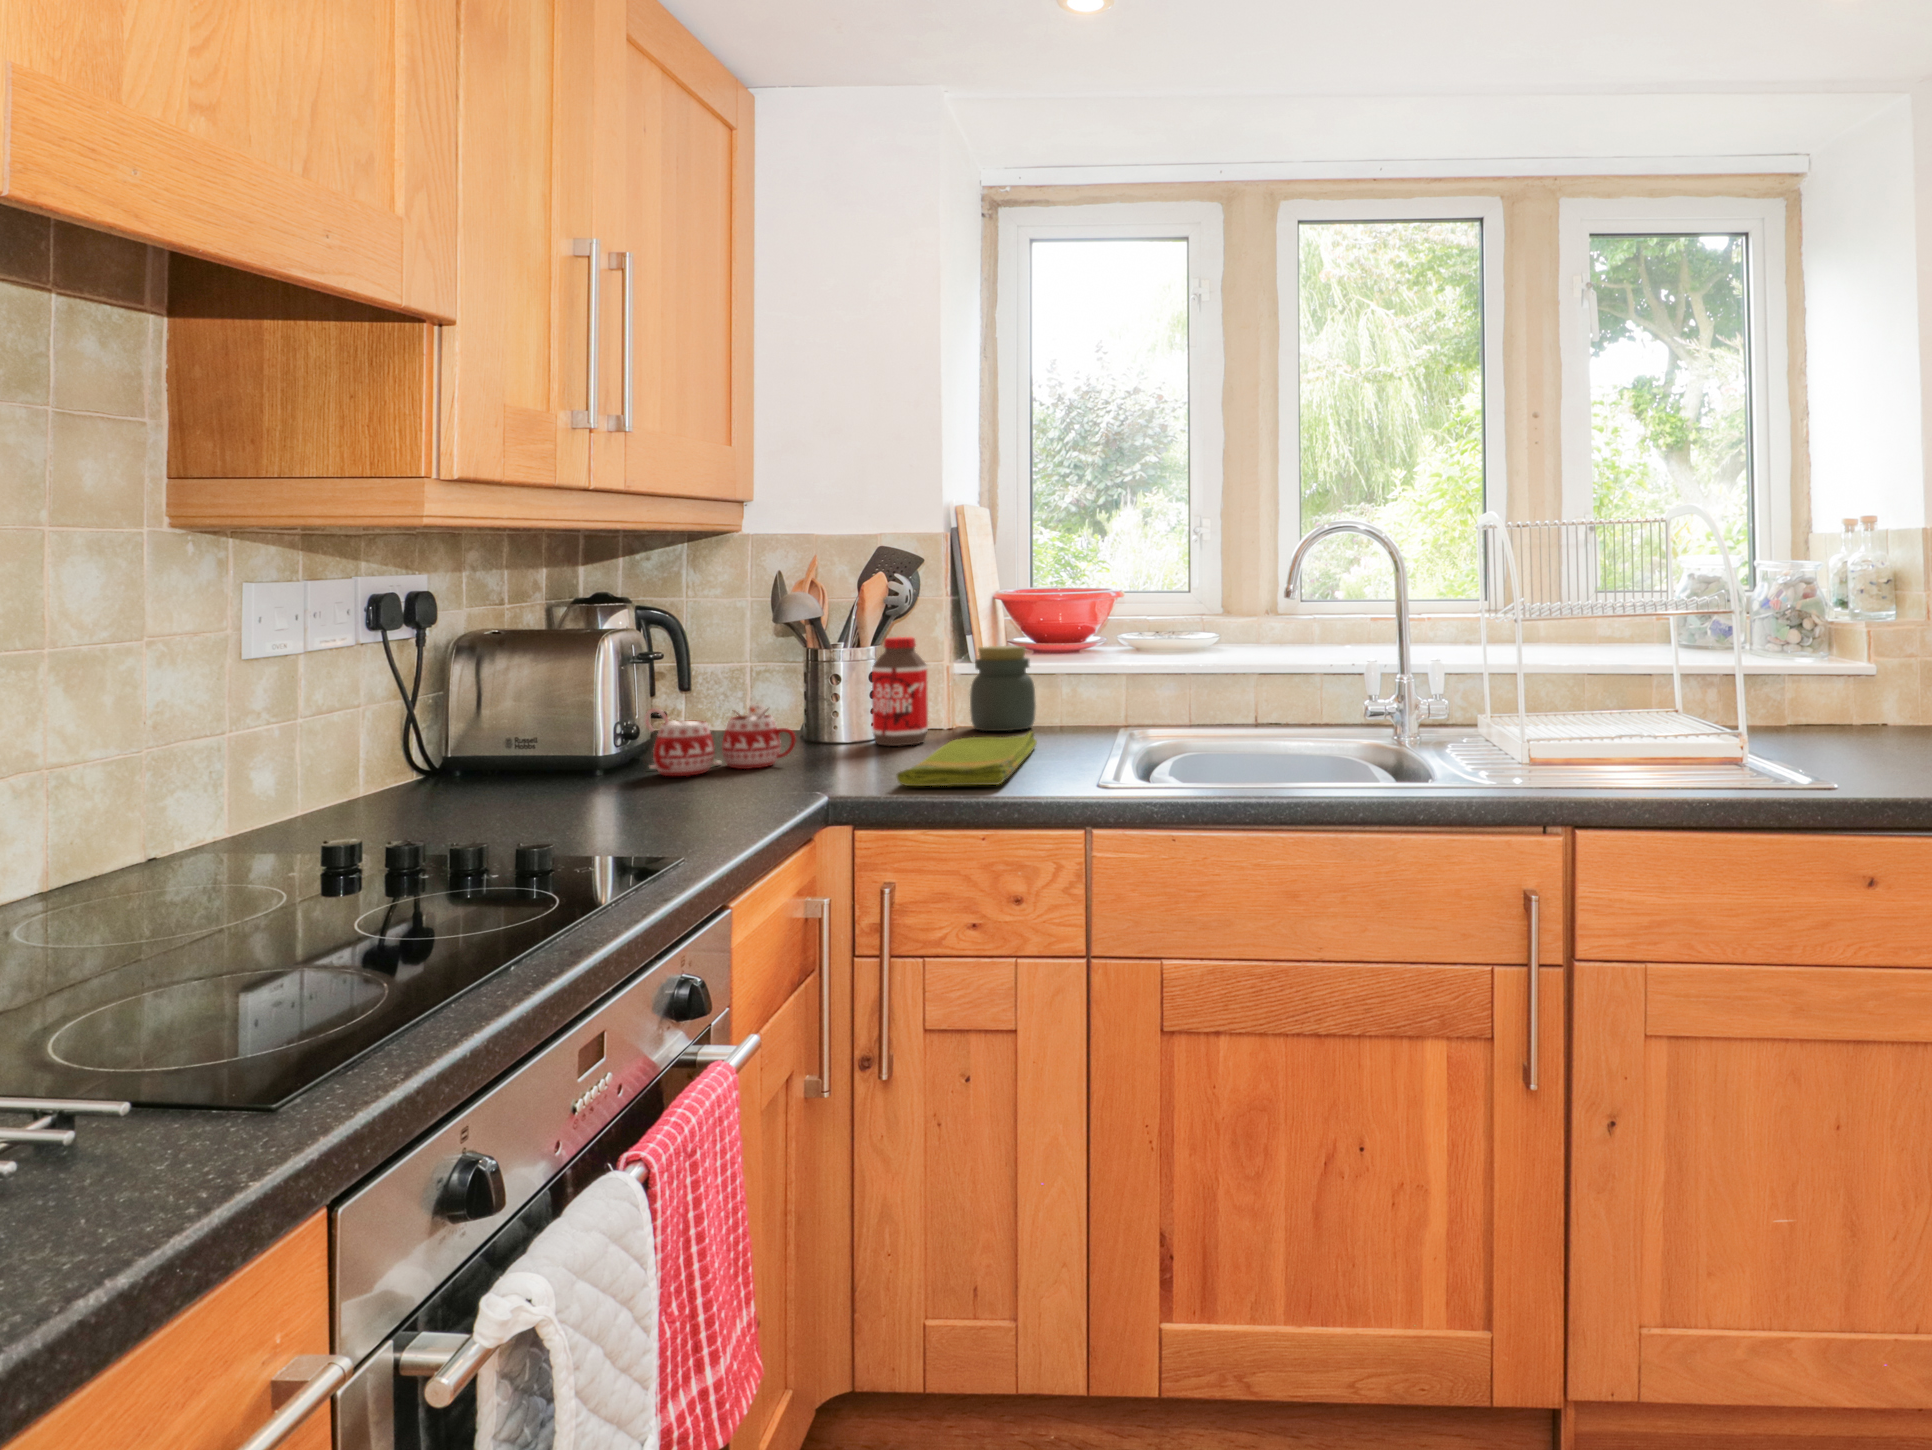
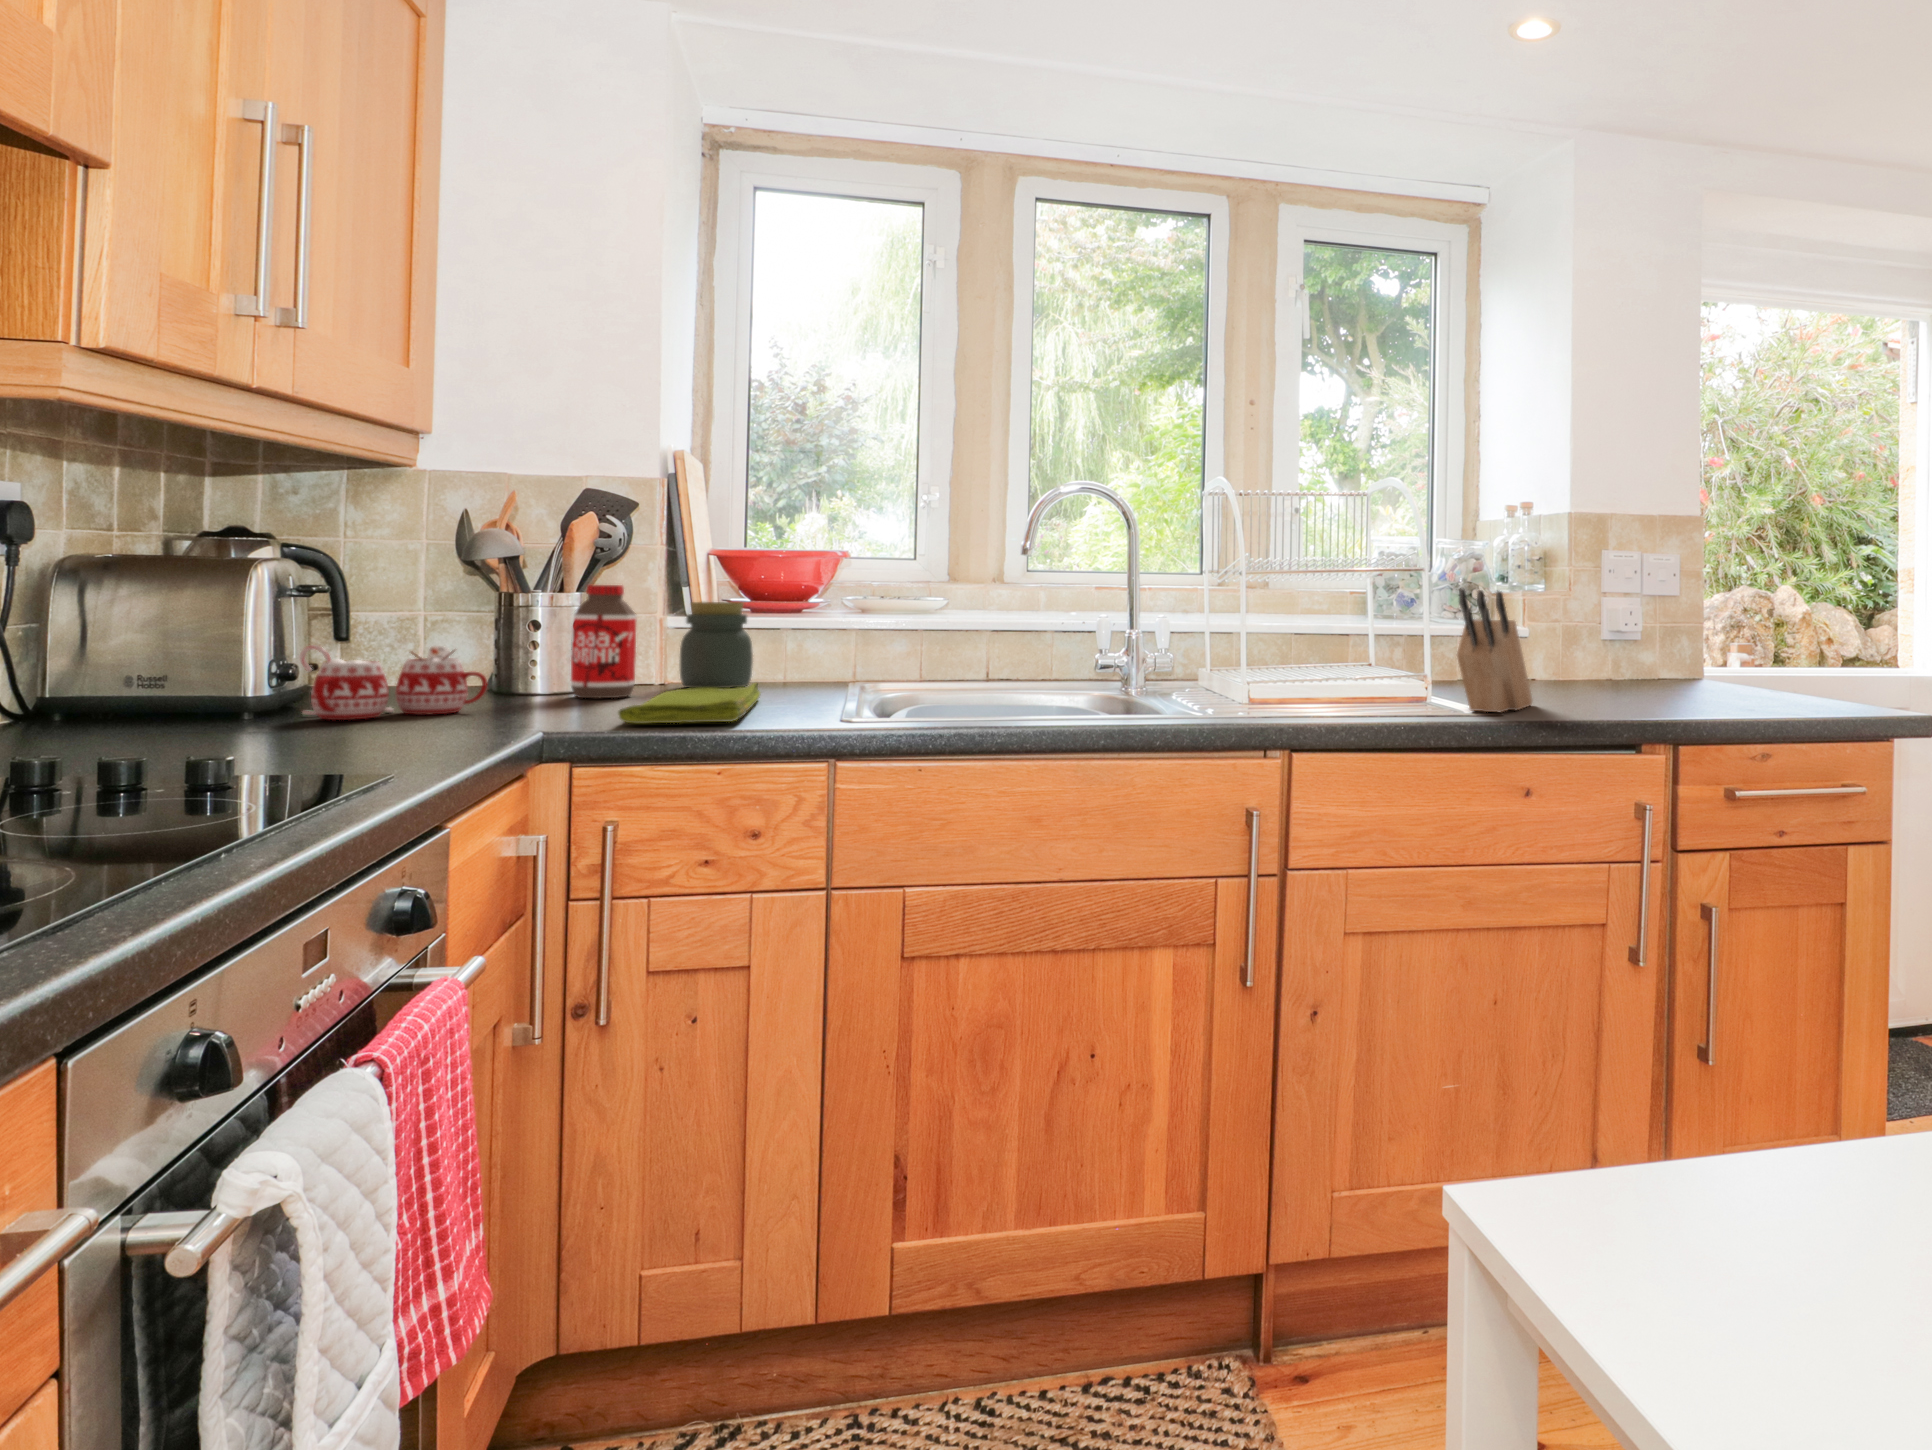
knife block: none [1775,633,1878,776] -> present [1457,589,1532,712]

